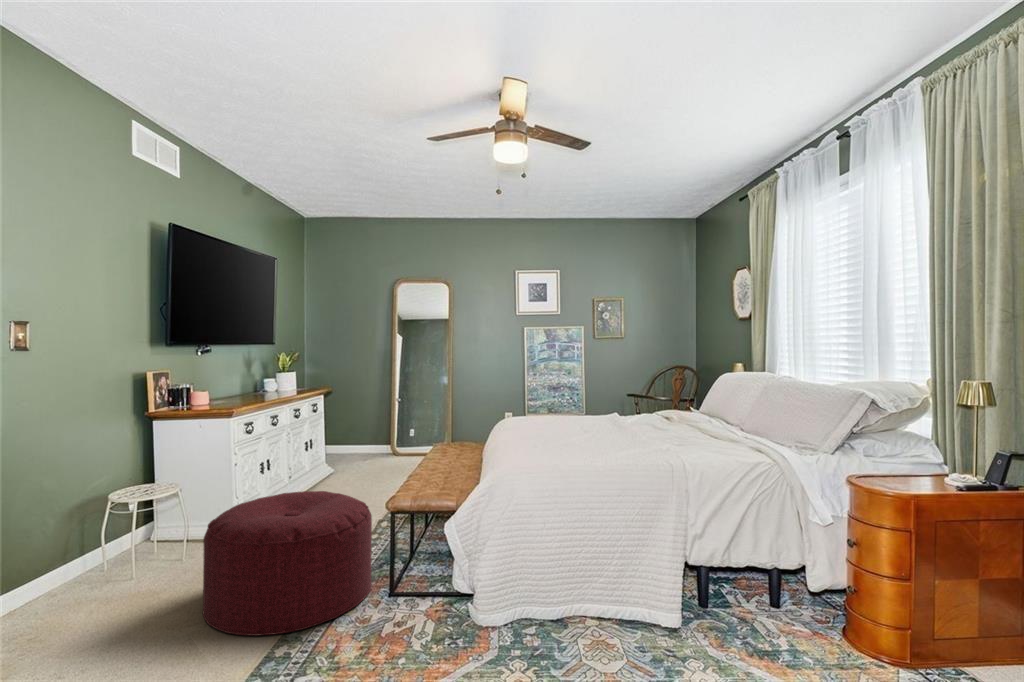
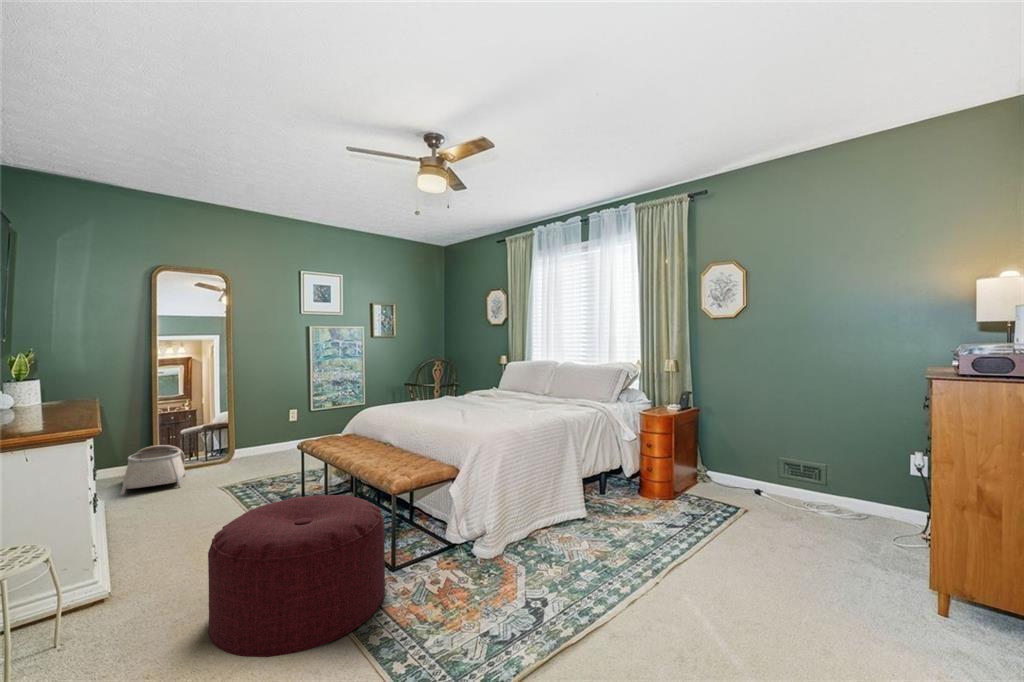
basket: none [350,431,407,469] -> present [120,445,186,495]

